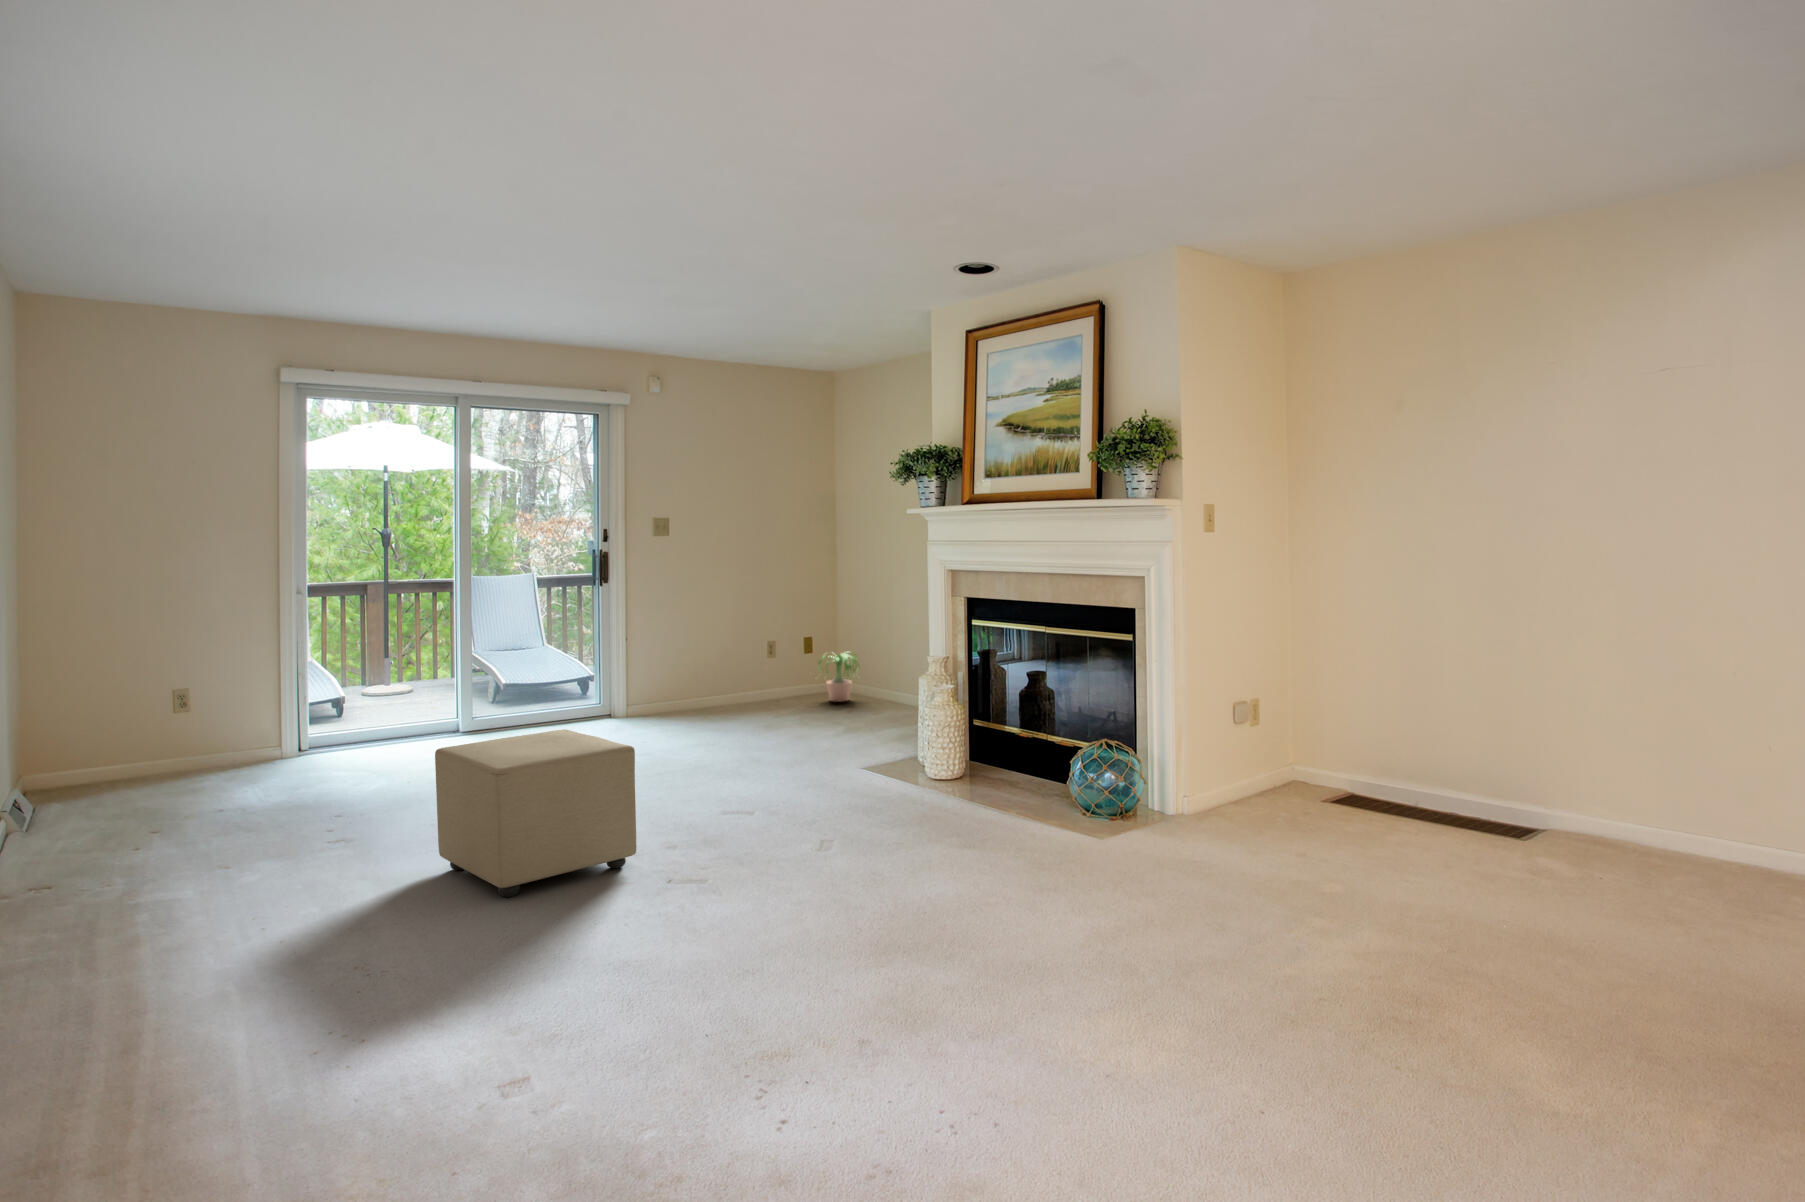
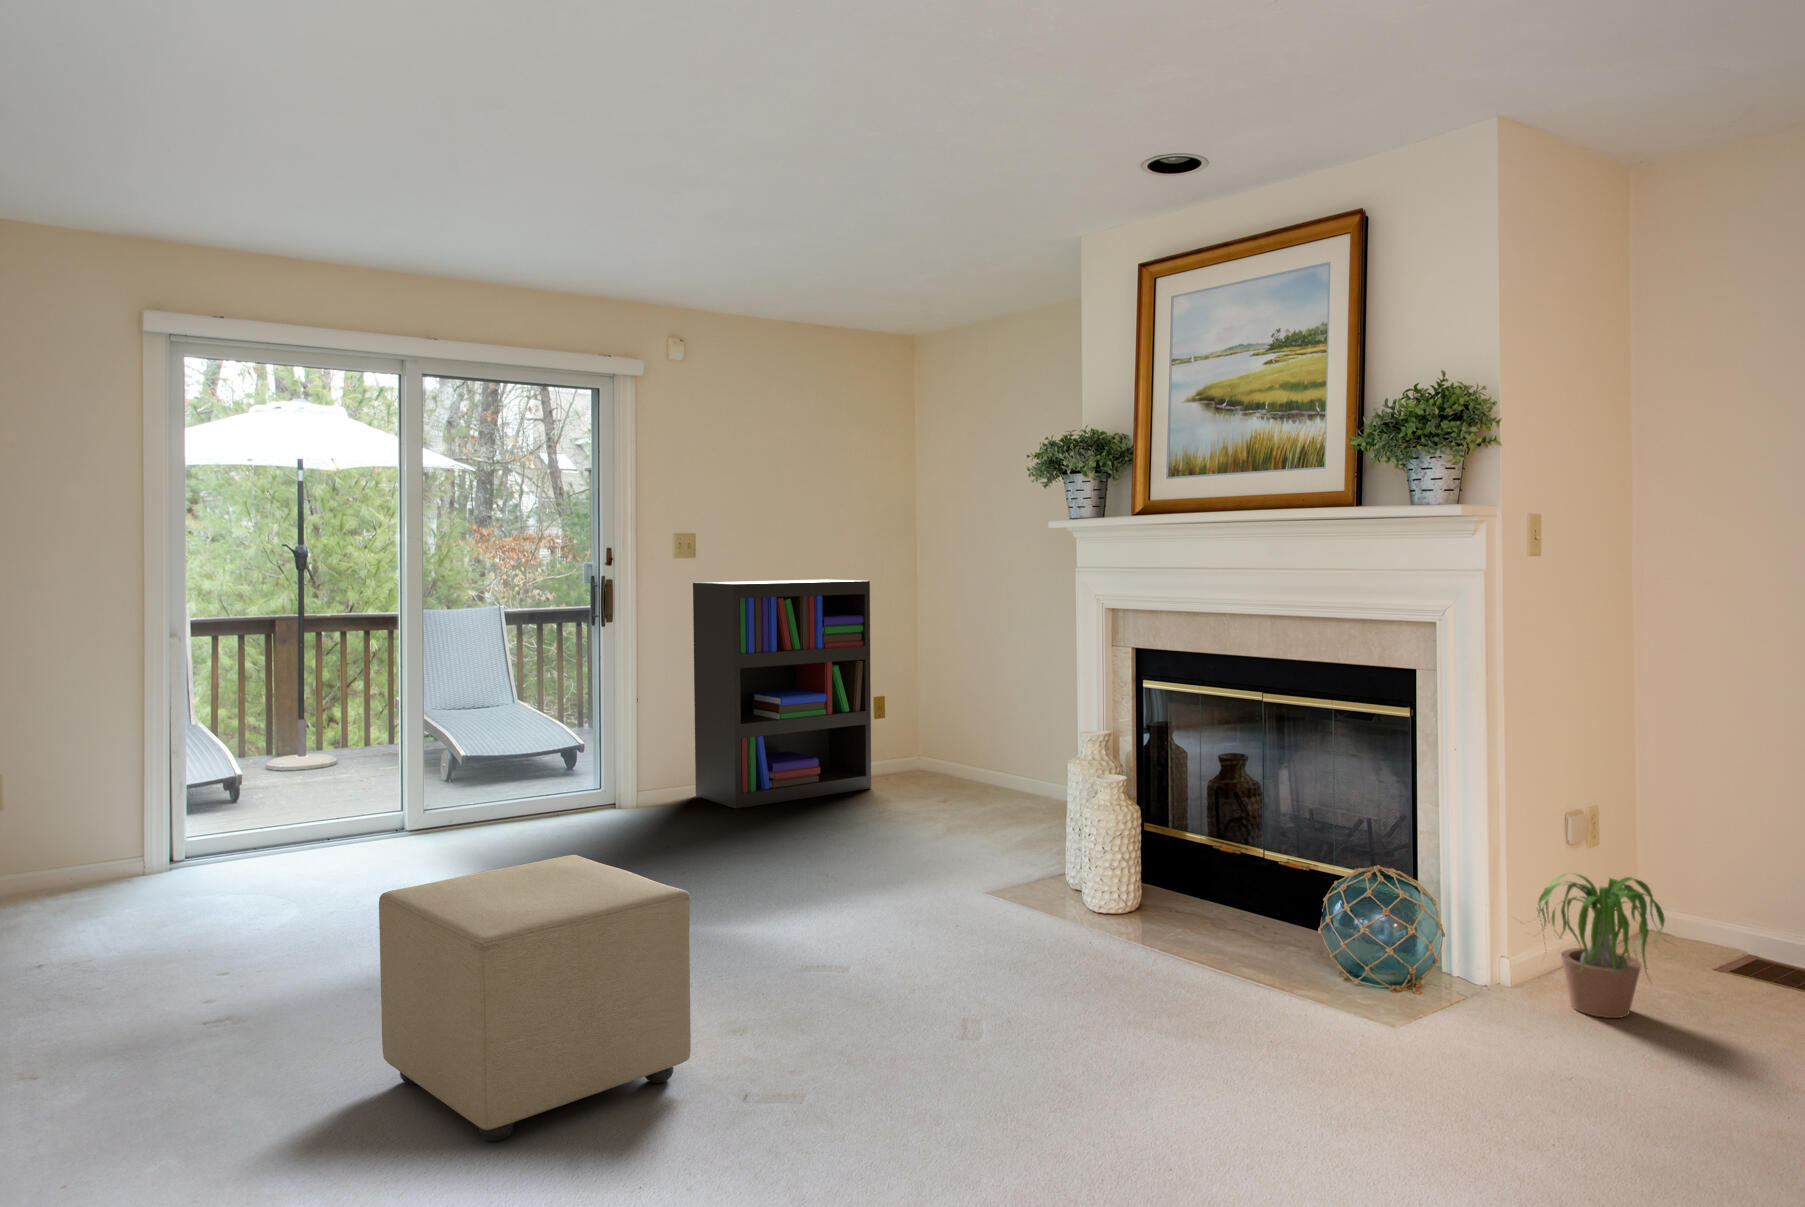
bookshelf: none [673,554,805,719] -> present [693,579,871,808]
potted plant: present [819,653,859,702] -> present [1537,874,1665,1018]

